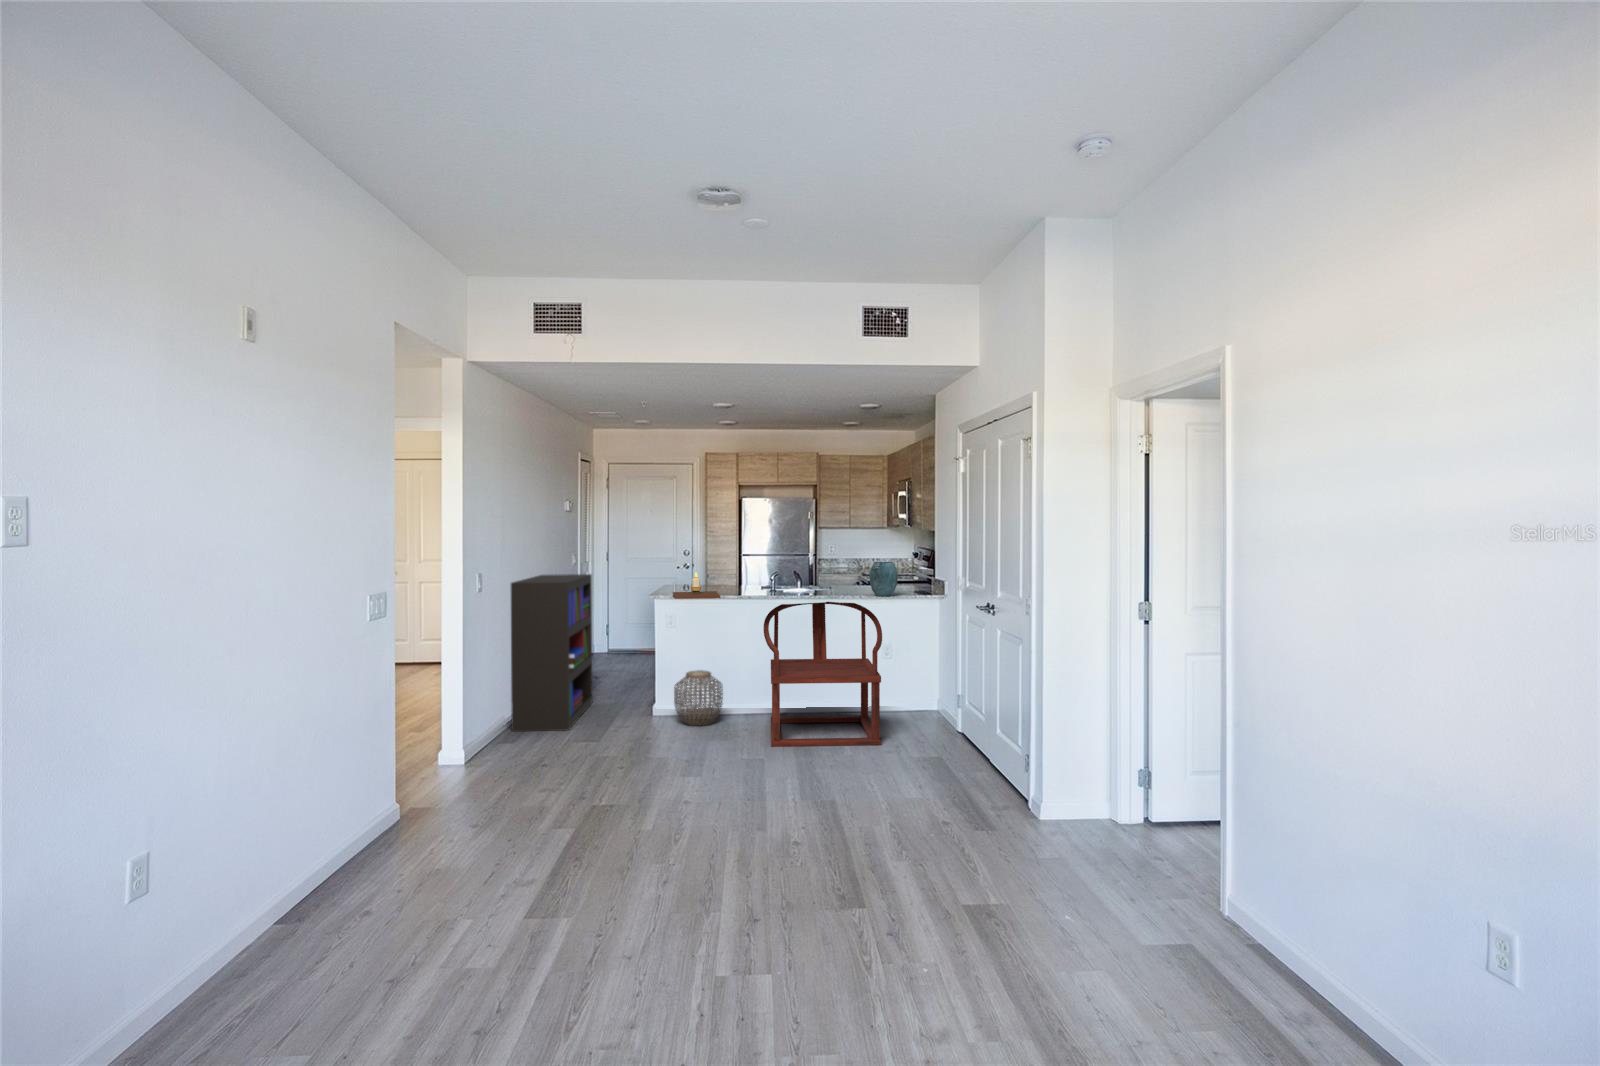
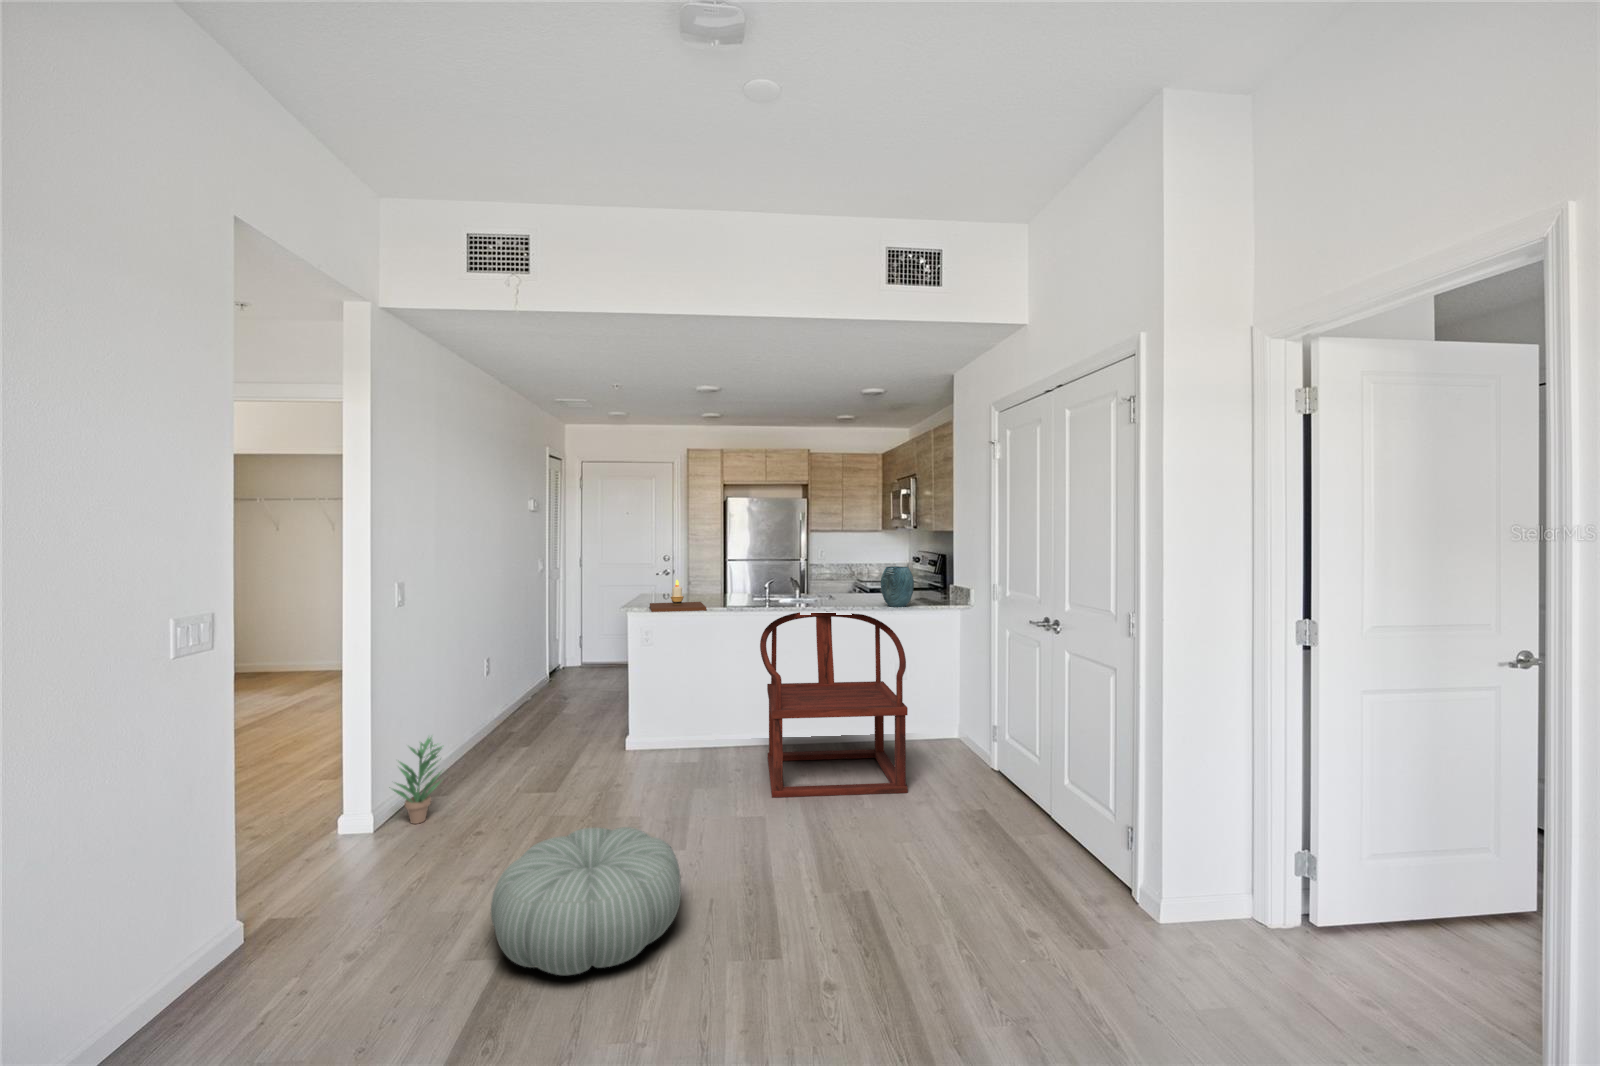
bookshelf: present [511,574,592,731] -> none [446,583,554,779]
woven basket: present [674,670,723,726] -> none [651,698,710,767]
potted plant: none [476,690,518,759] -> present [392,737,442,824]
pouf: none [568,751,698,836] -> present [491,827,681,975]

